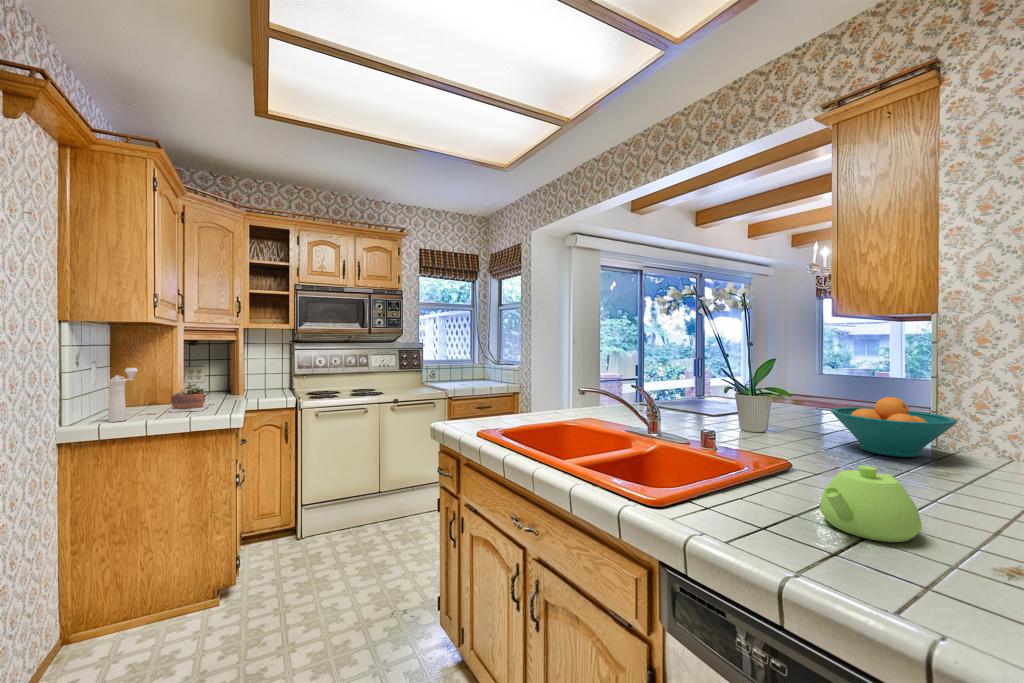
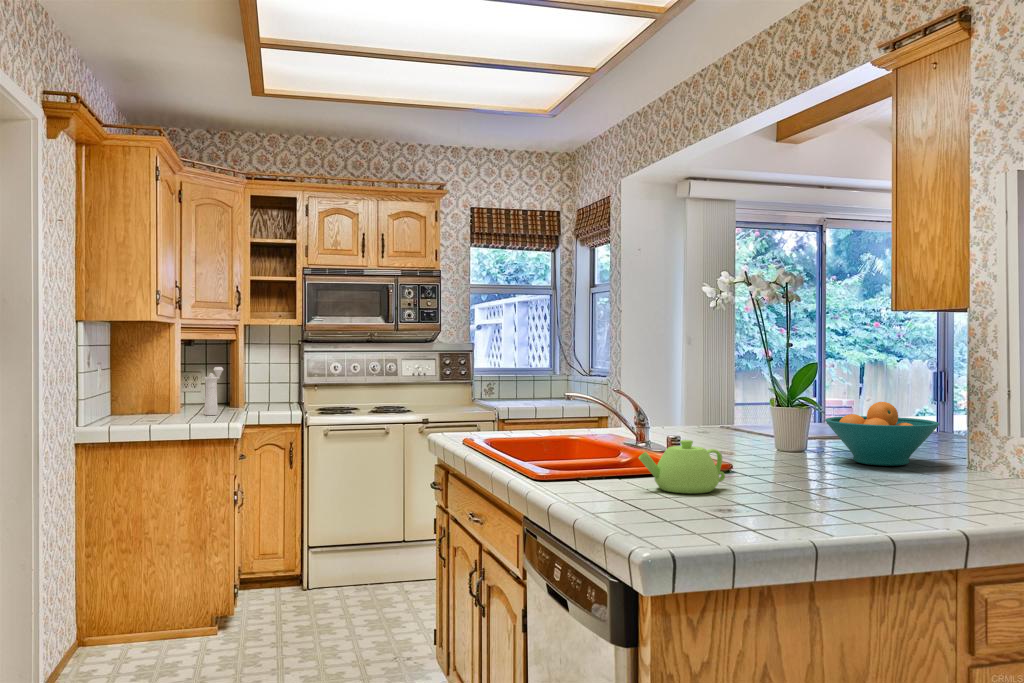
pepper mill: present [108,368,138,422] -> present [204,367,223,415]
succulent plant: present [166,383,209,412] -> none [166,389,207,420]

